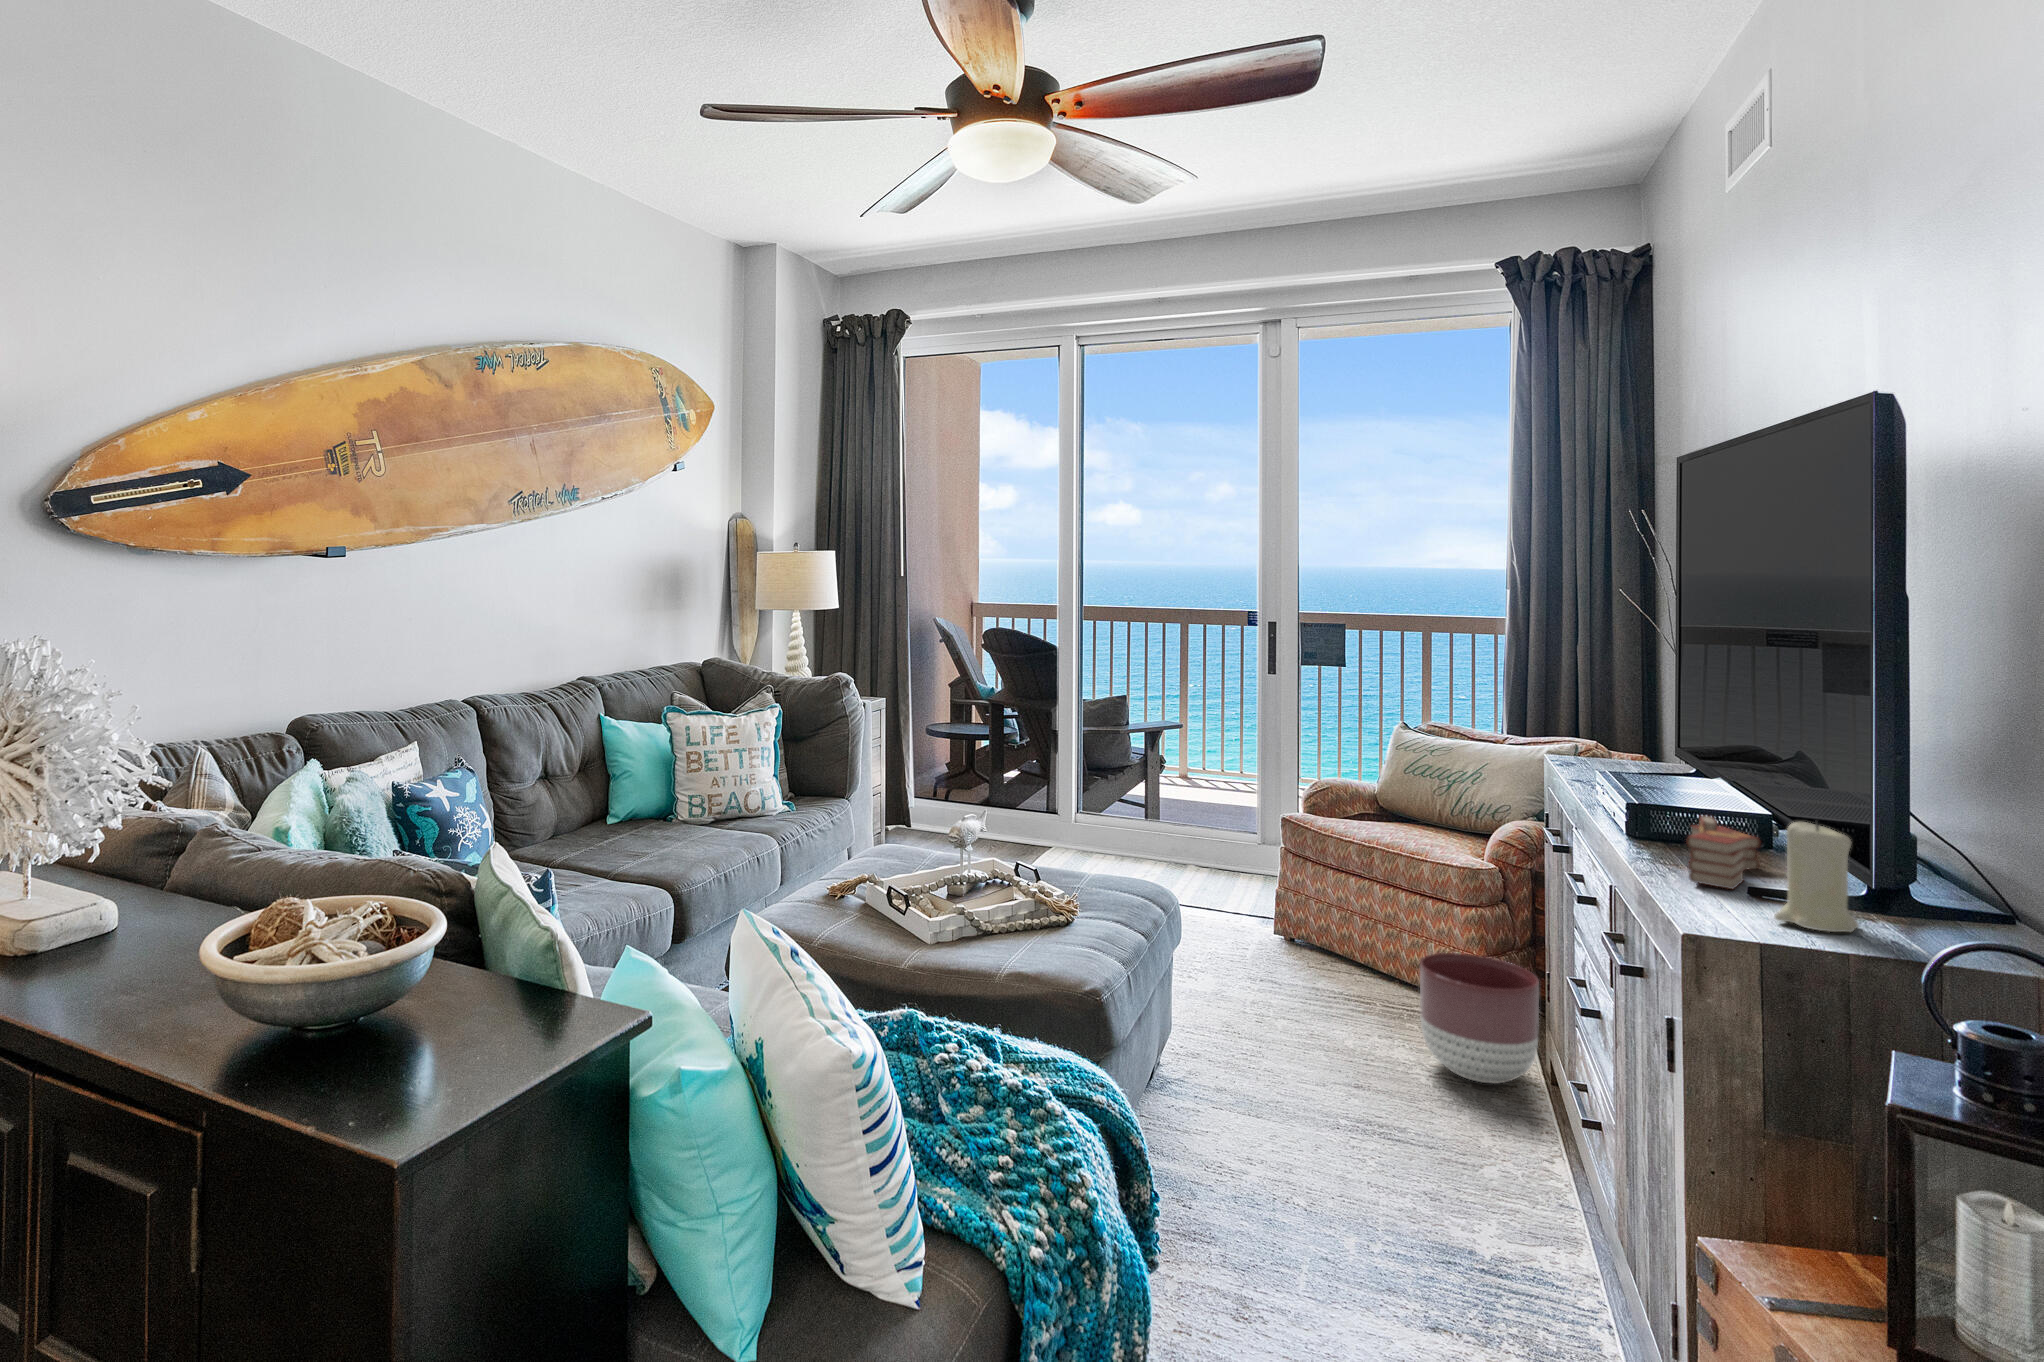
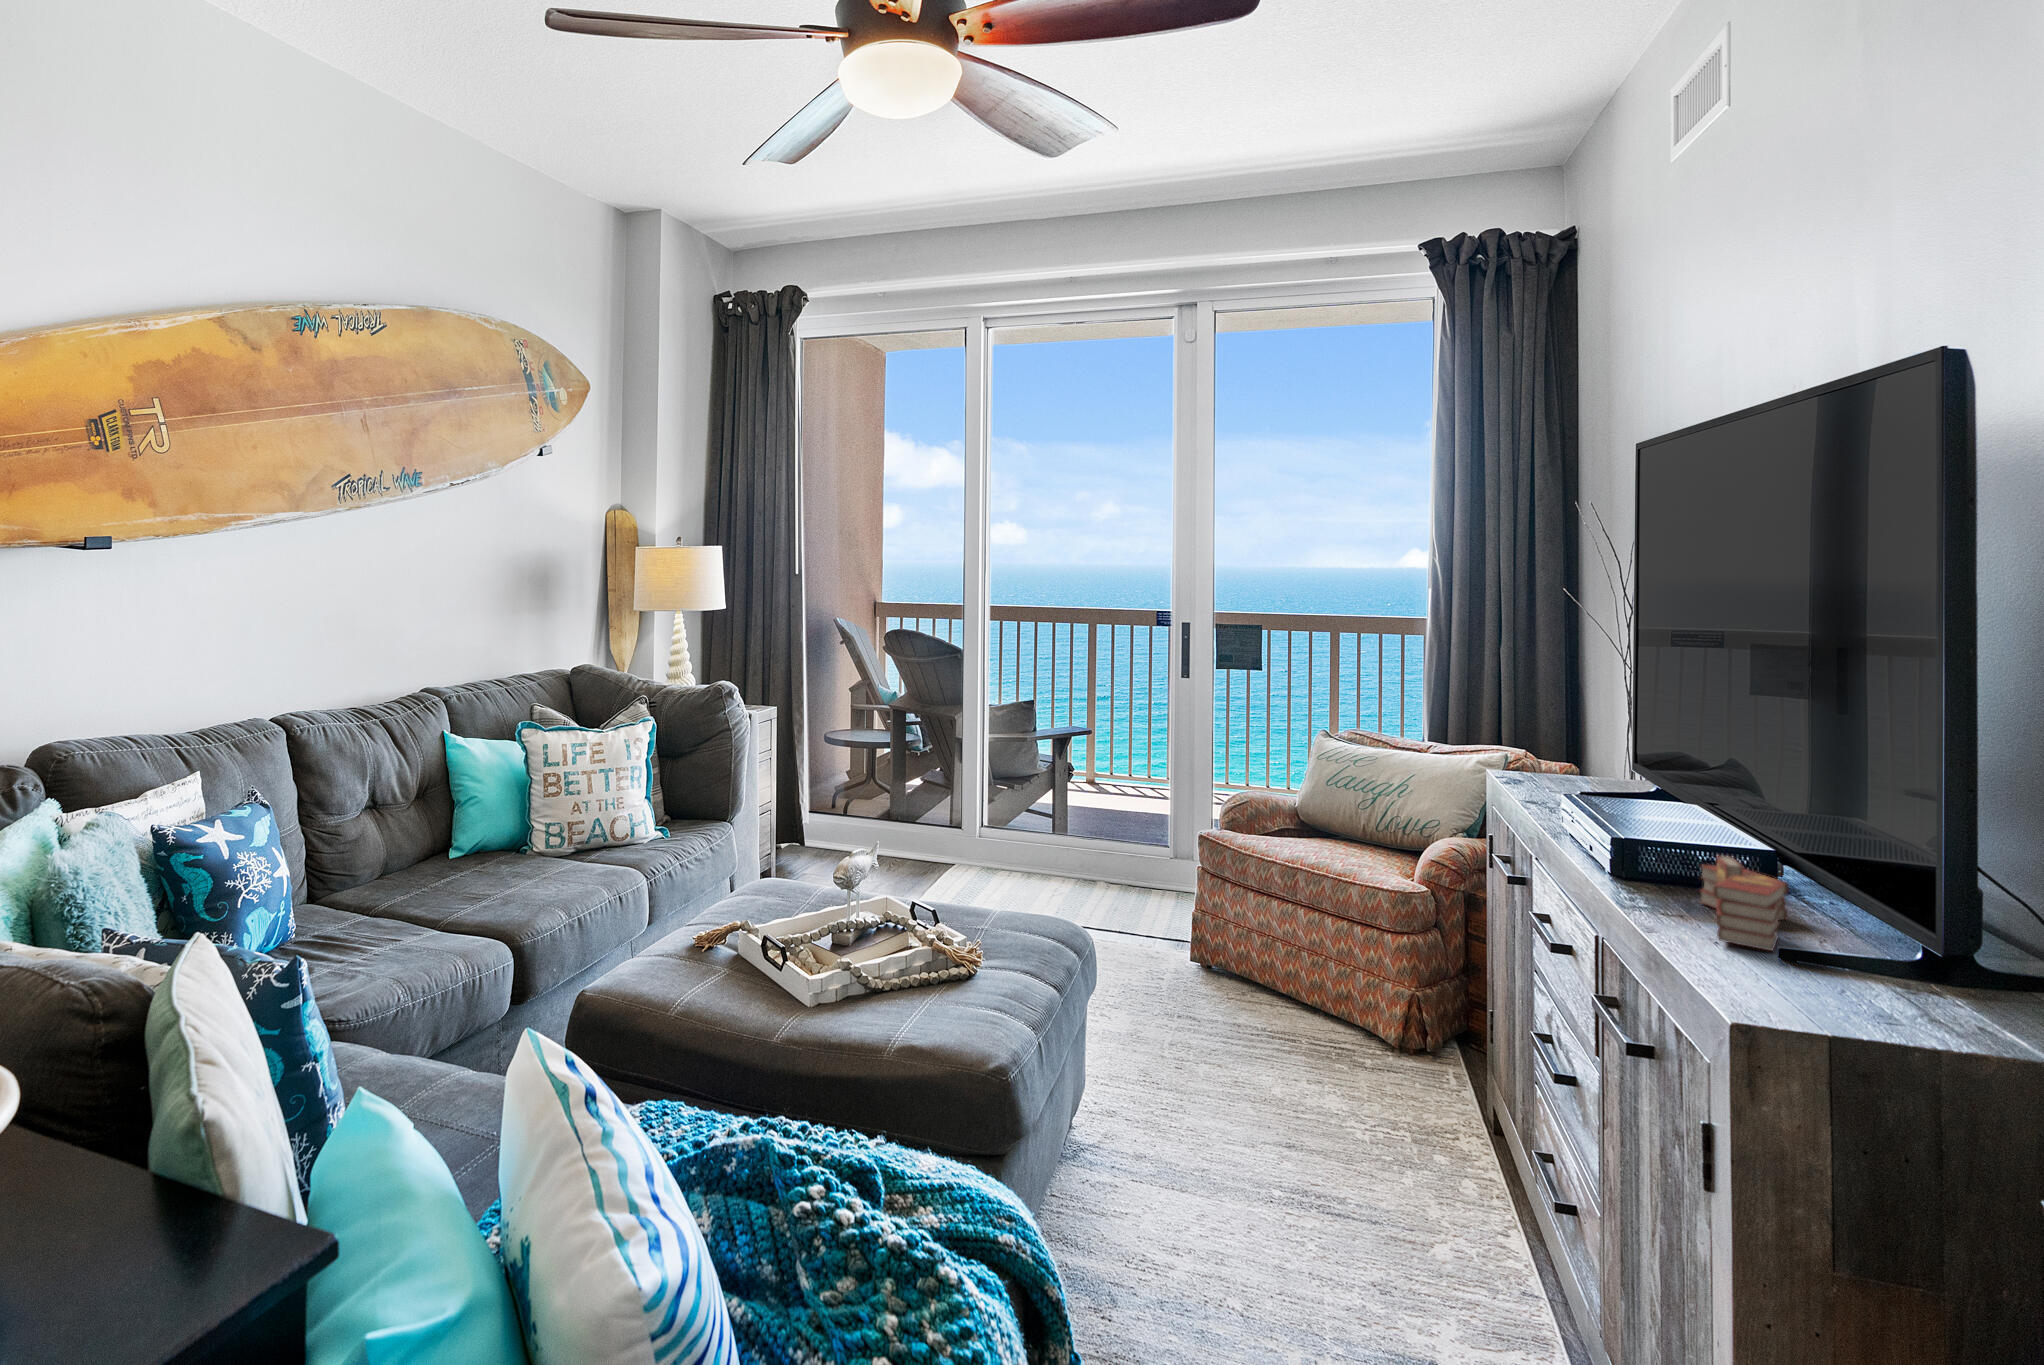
candle: present [1774,821,1859,932] -> none [1845,873,1953,1018]
planter: present [1420,953,1539,1083] -> none [1354,988,1484,1137]

